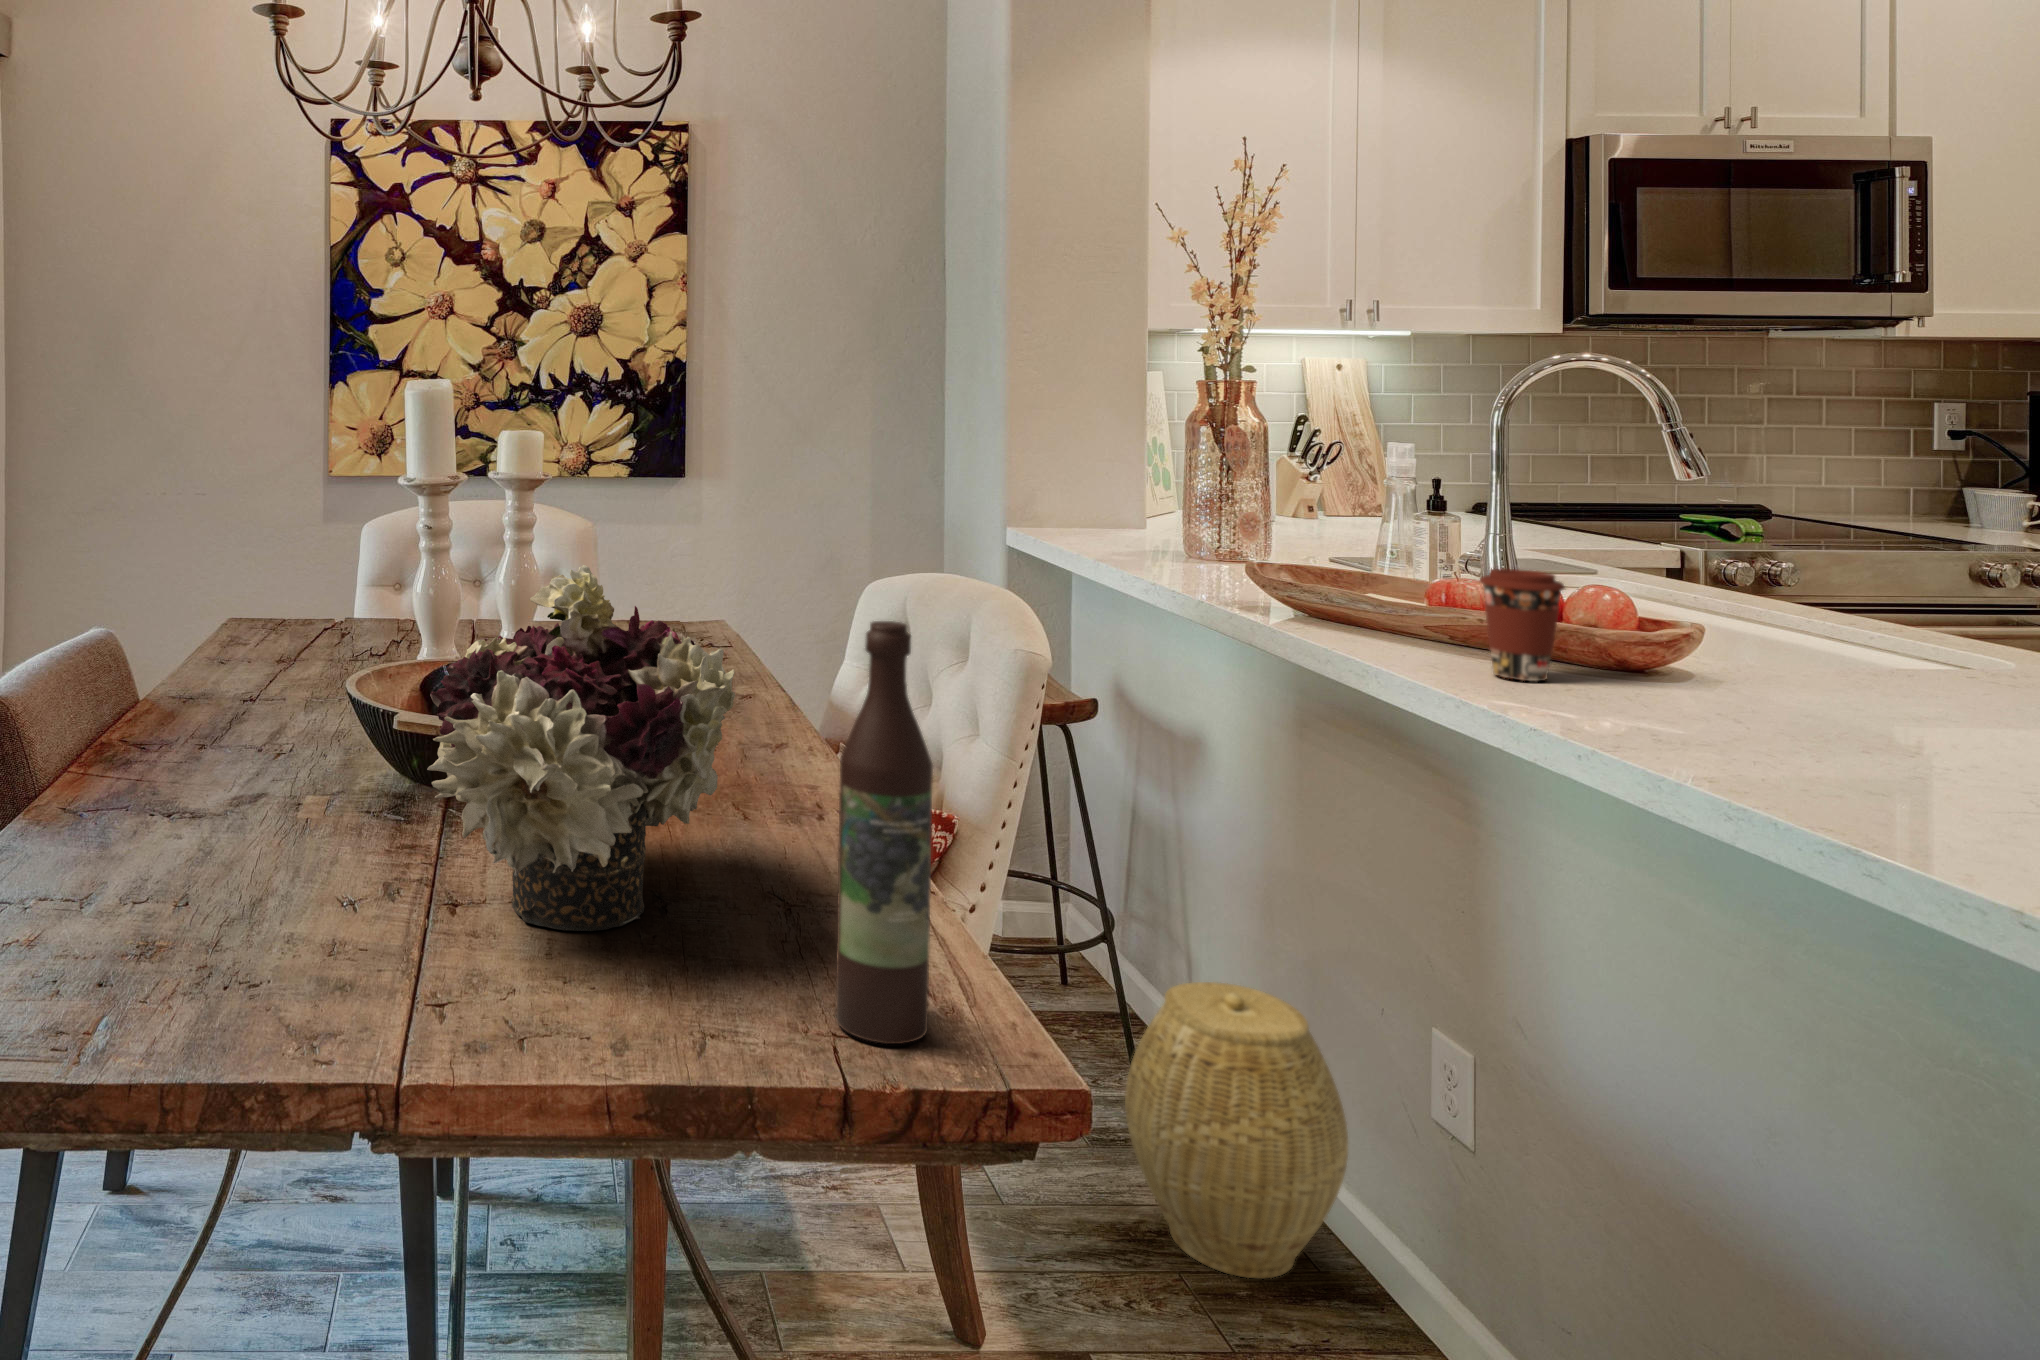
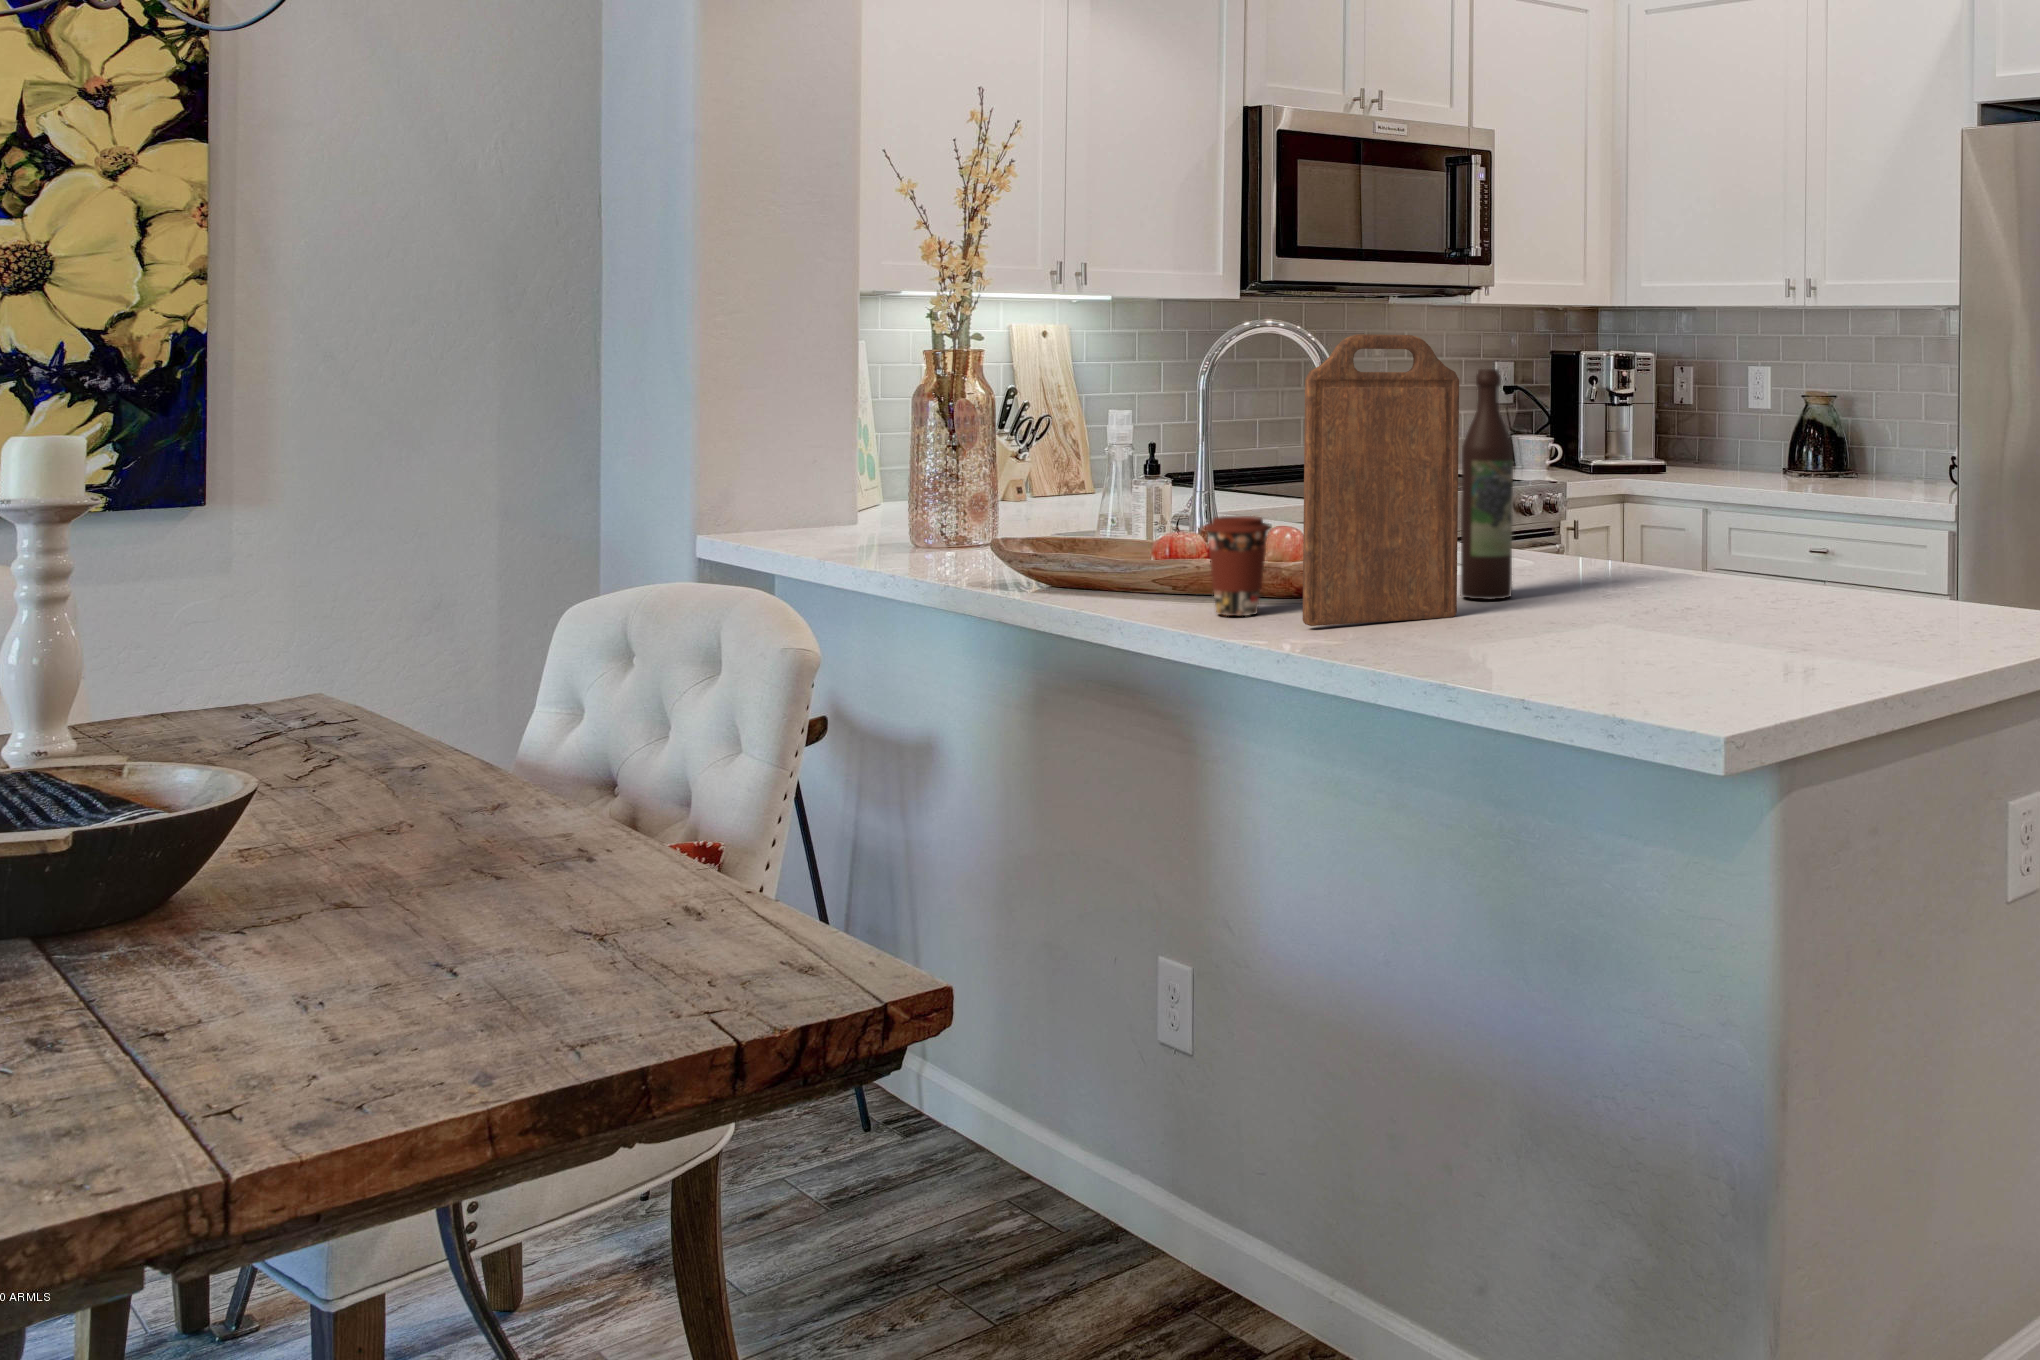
cutting board: none [1603,374,1846,723] -> present [1303,334,1459,626]
flower arrangement: present [427,565,735,931] -> none [123,574,544,1014]
wine bottle: present [836,621,933,1044] -> present [1460,369,1513,599]
woven basket: present [1125,982,1348,1279] -> none [874,980,1090,1273]

